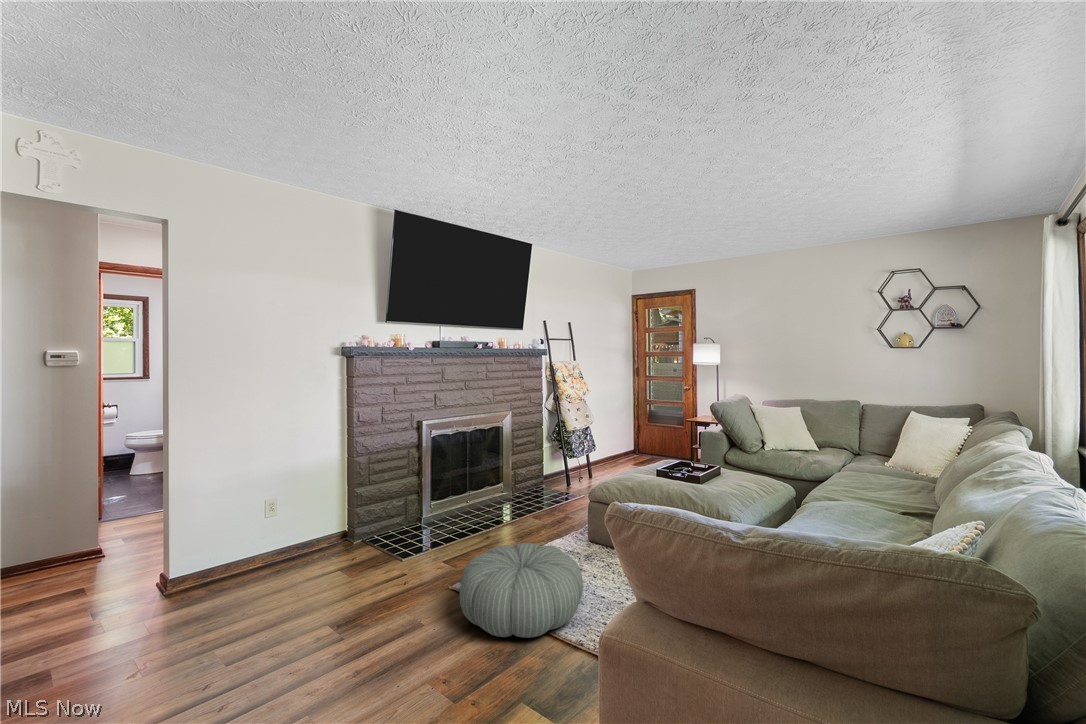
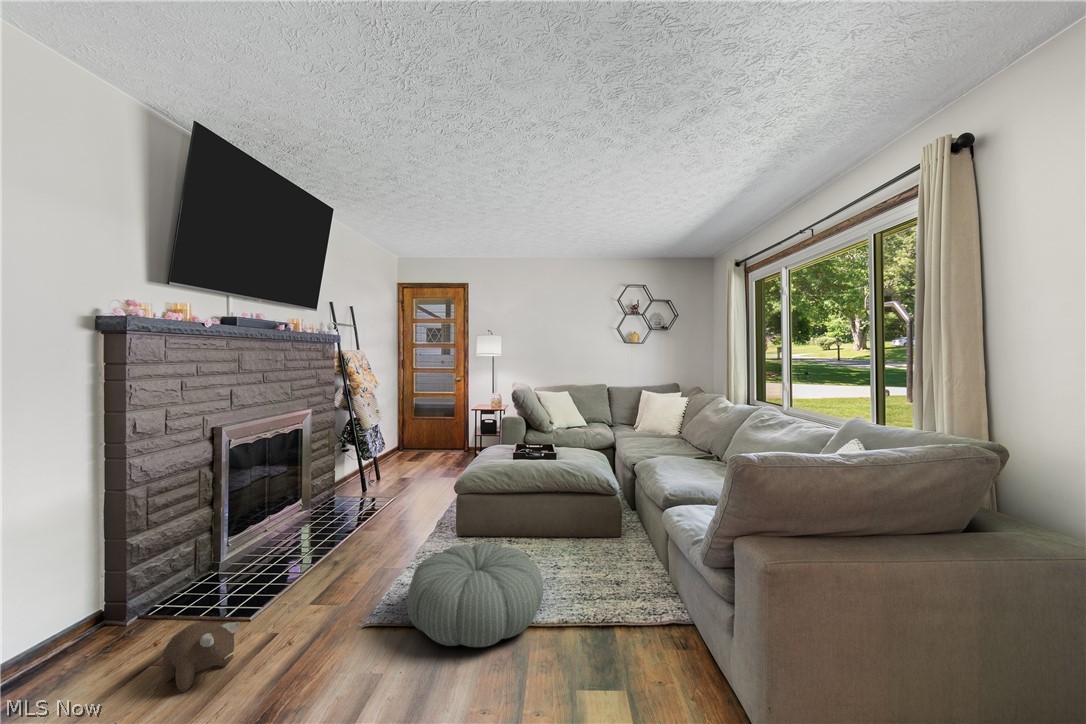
plush toy: none [328,549,368,590] -> present [162,622,240,692]

